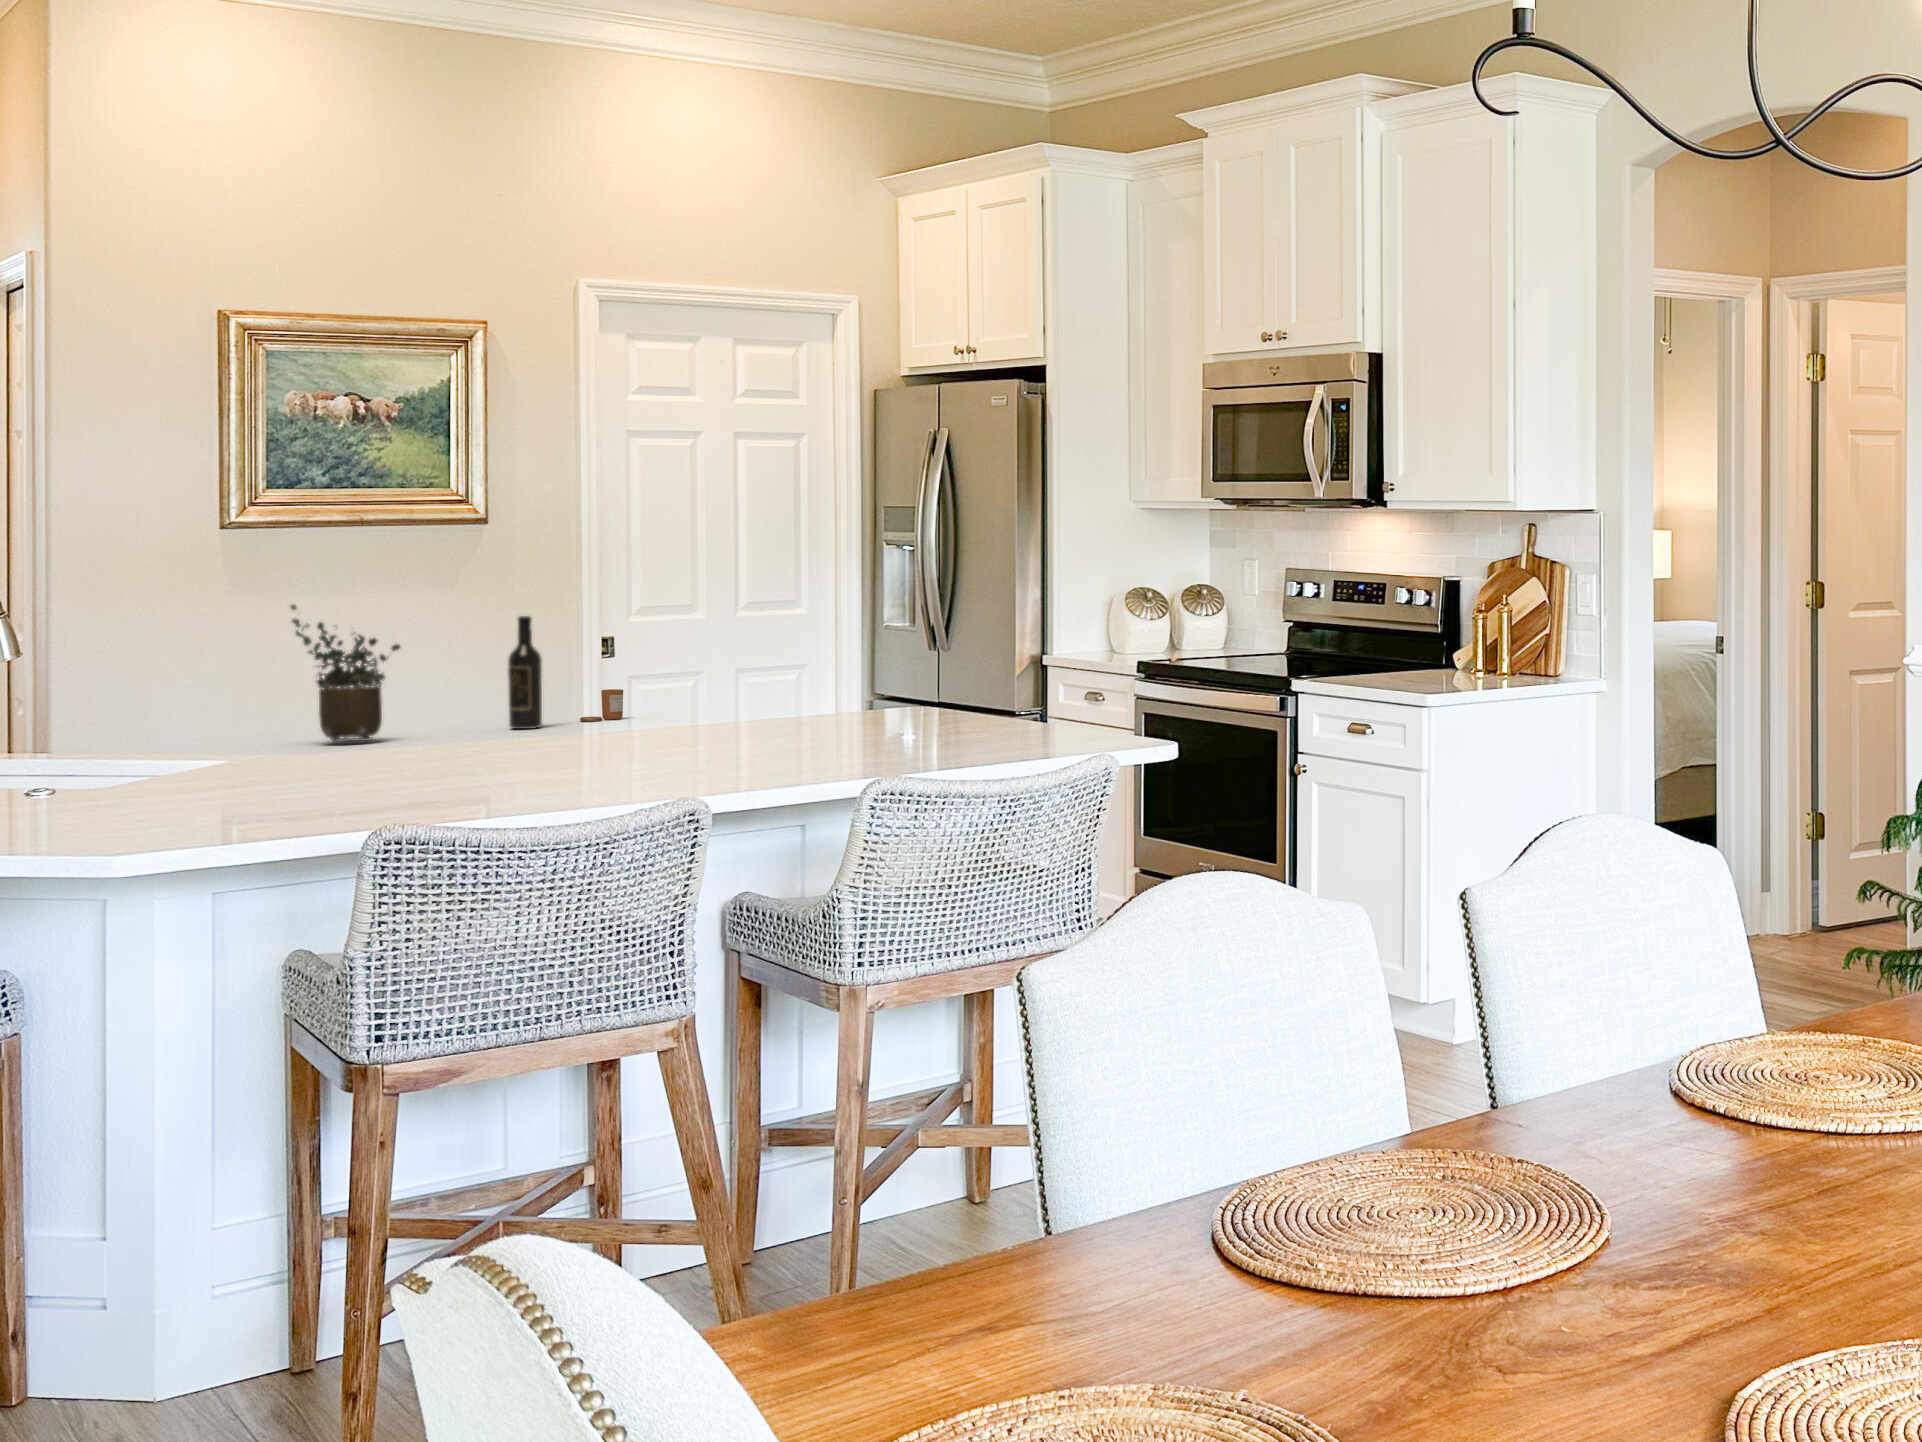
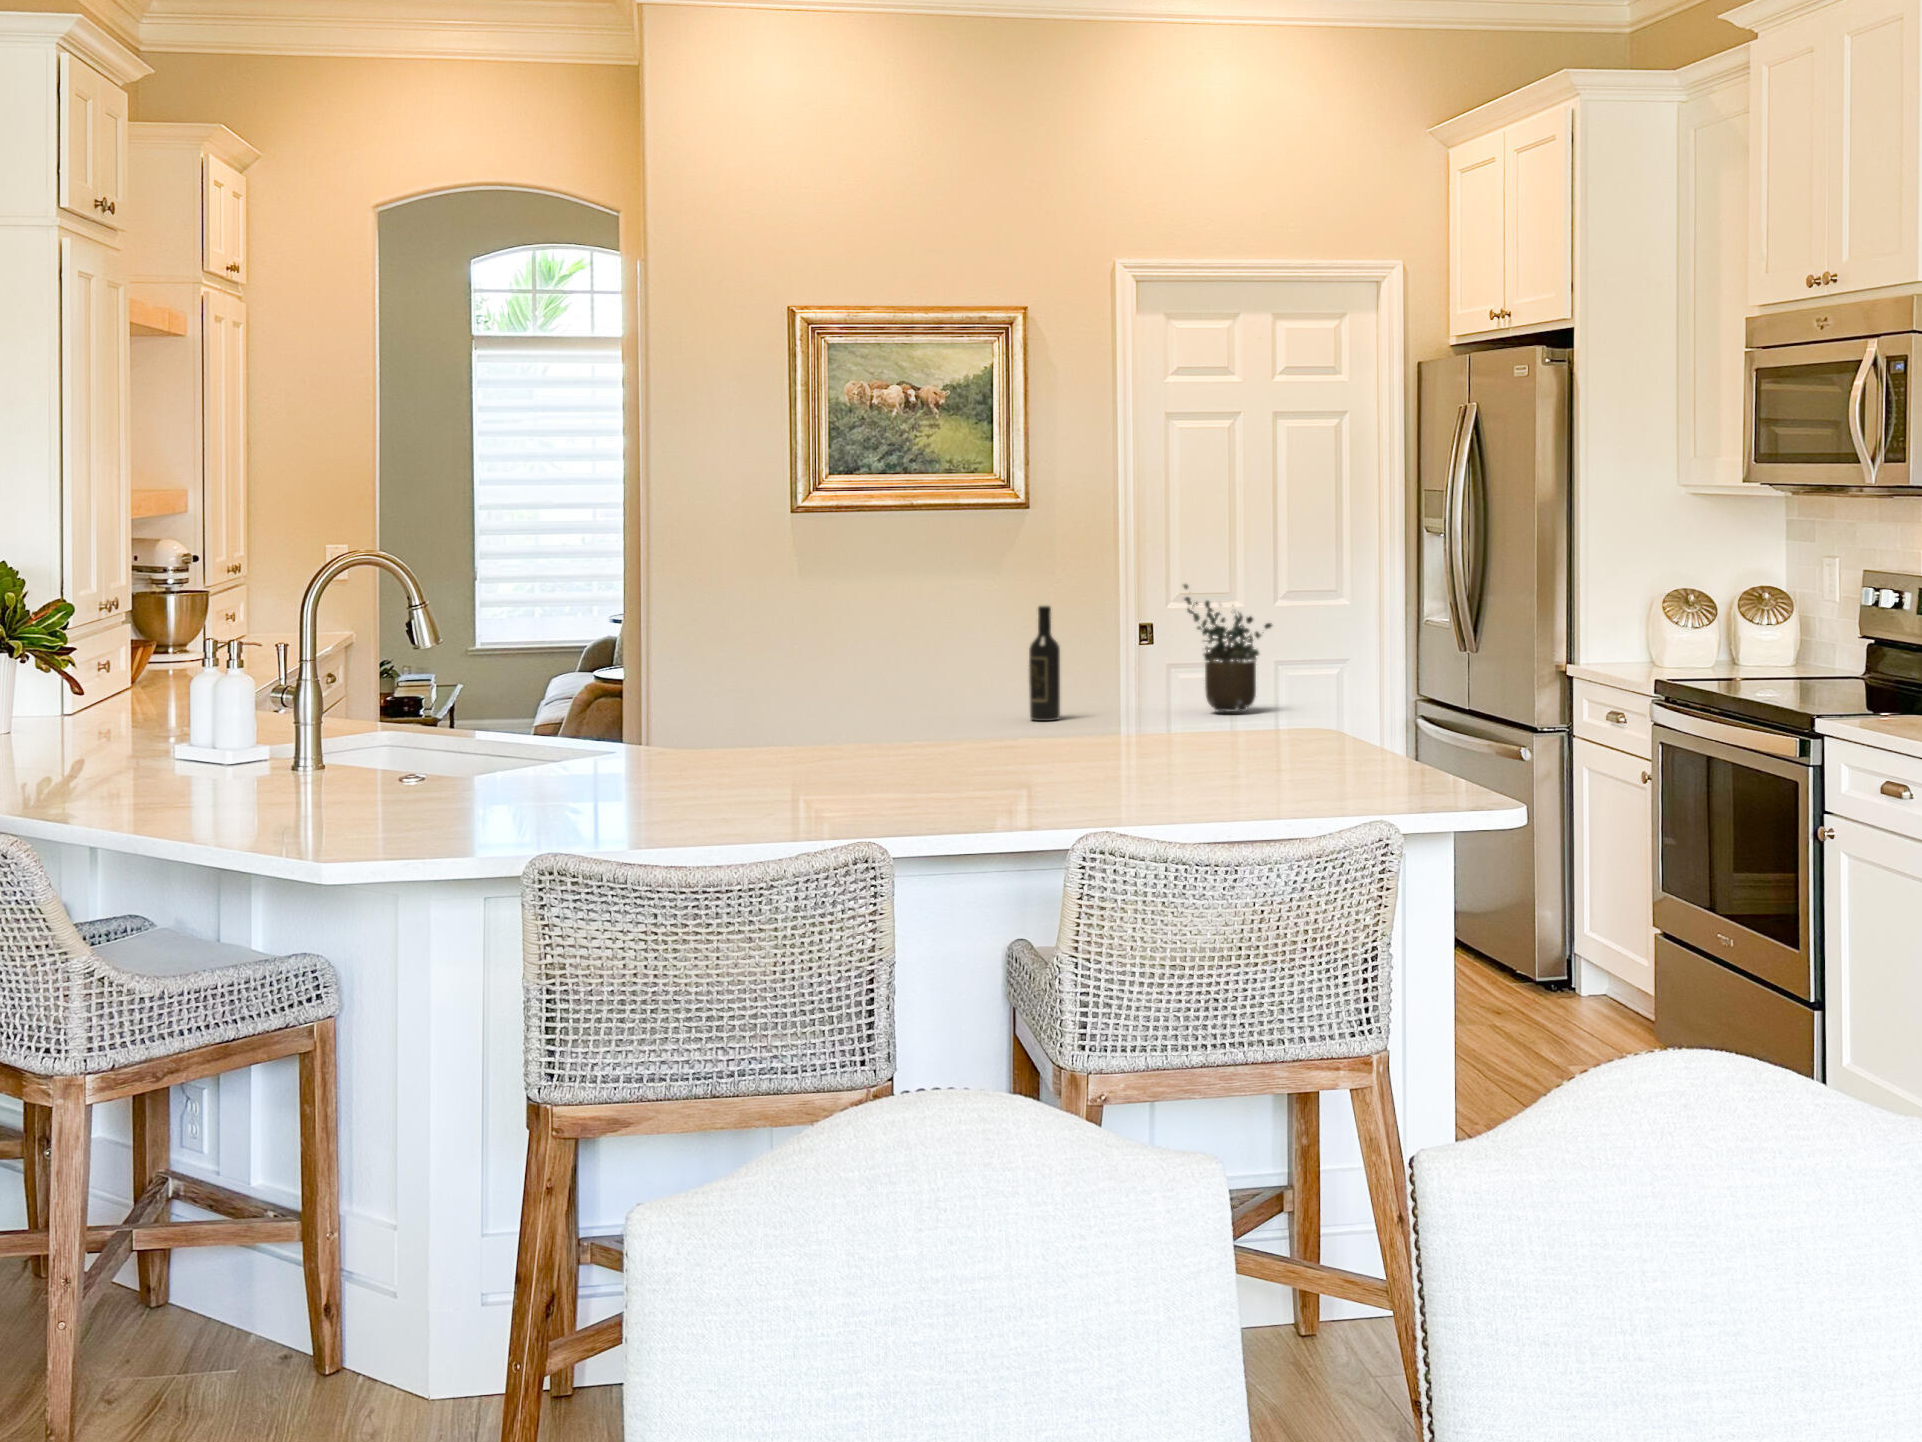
potted plant: present [291,605,400,742] -> present [1184,584,1272,711]
candle: present [580,689,623,721] -> none [1106,681,1149,714]

